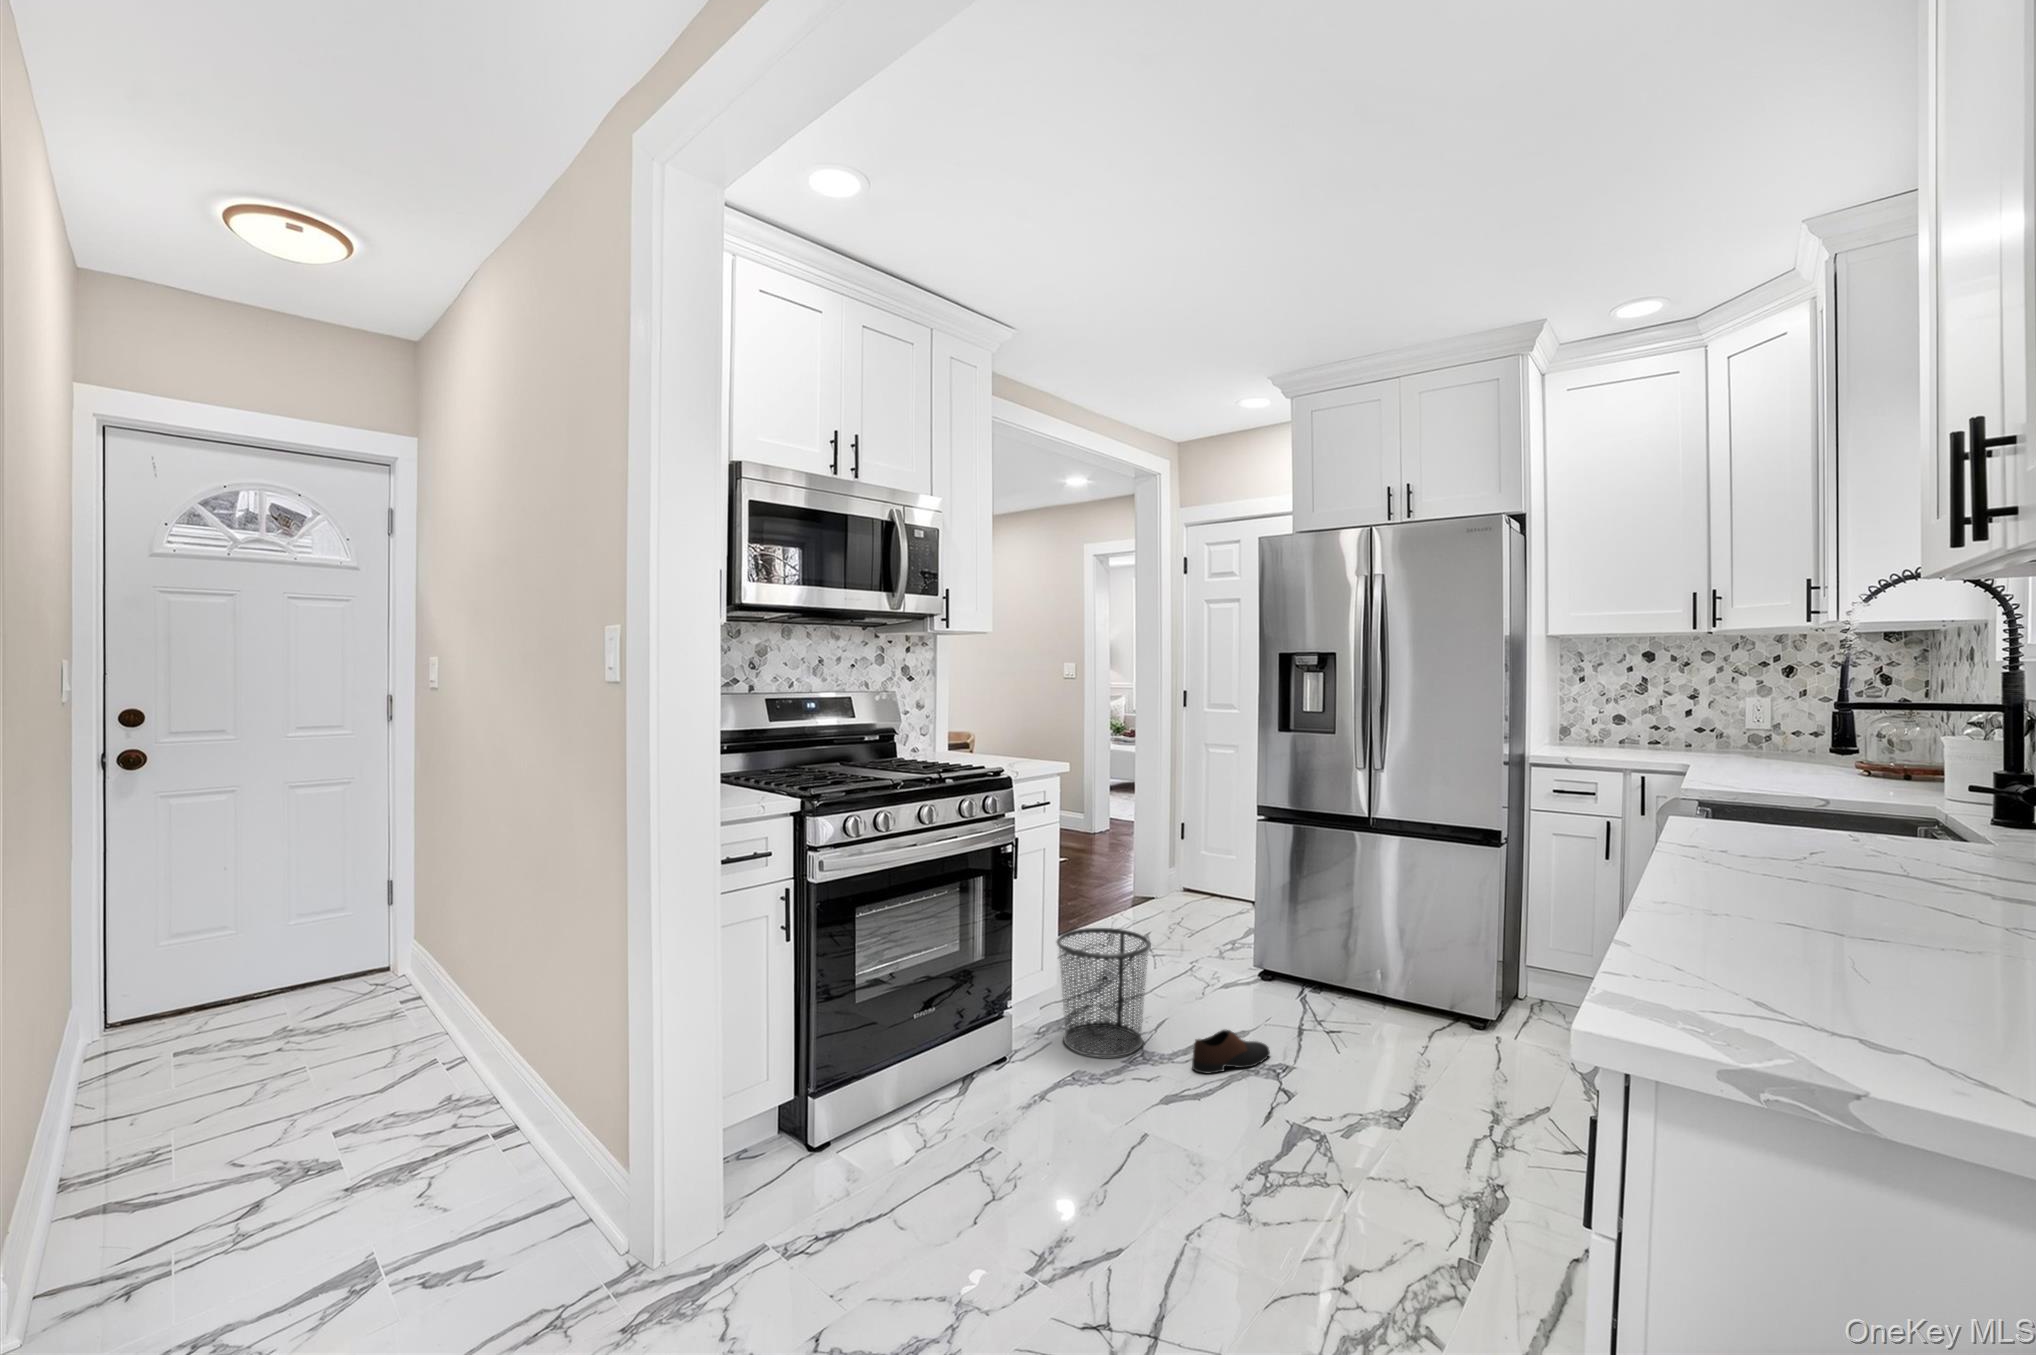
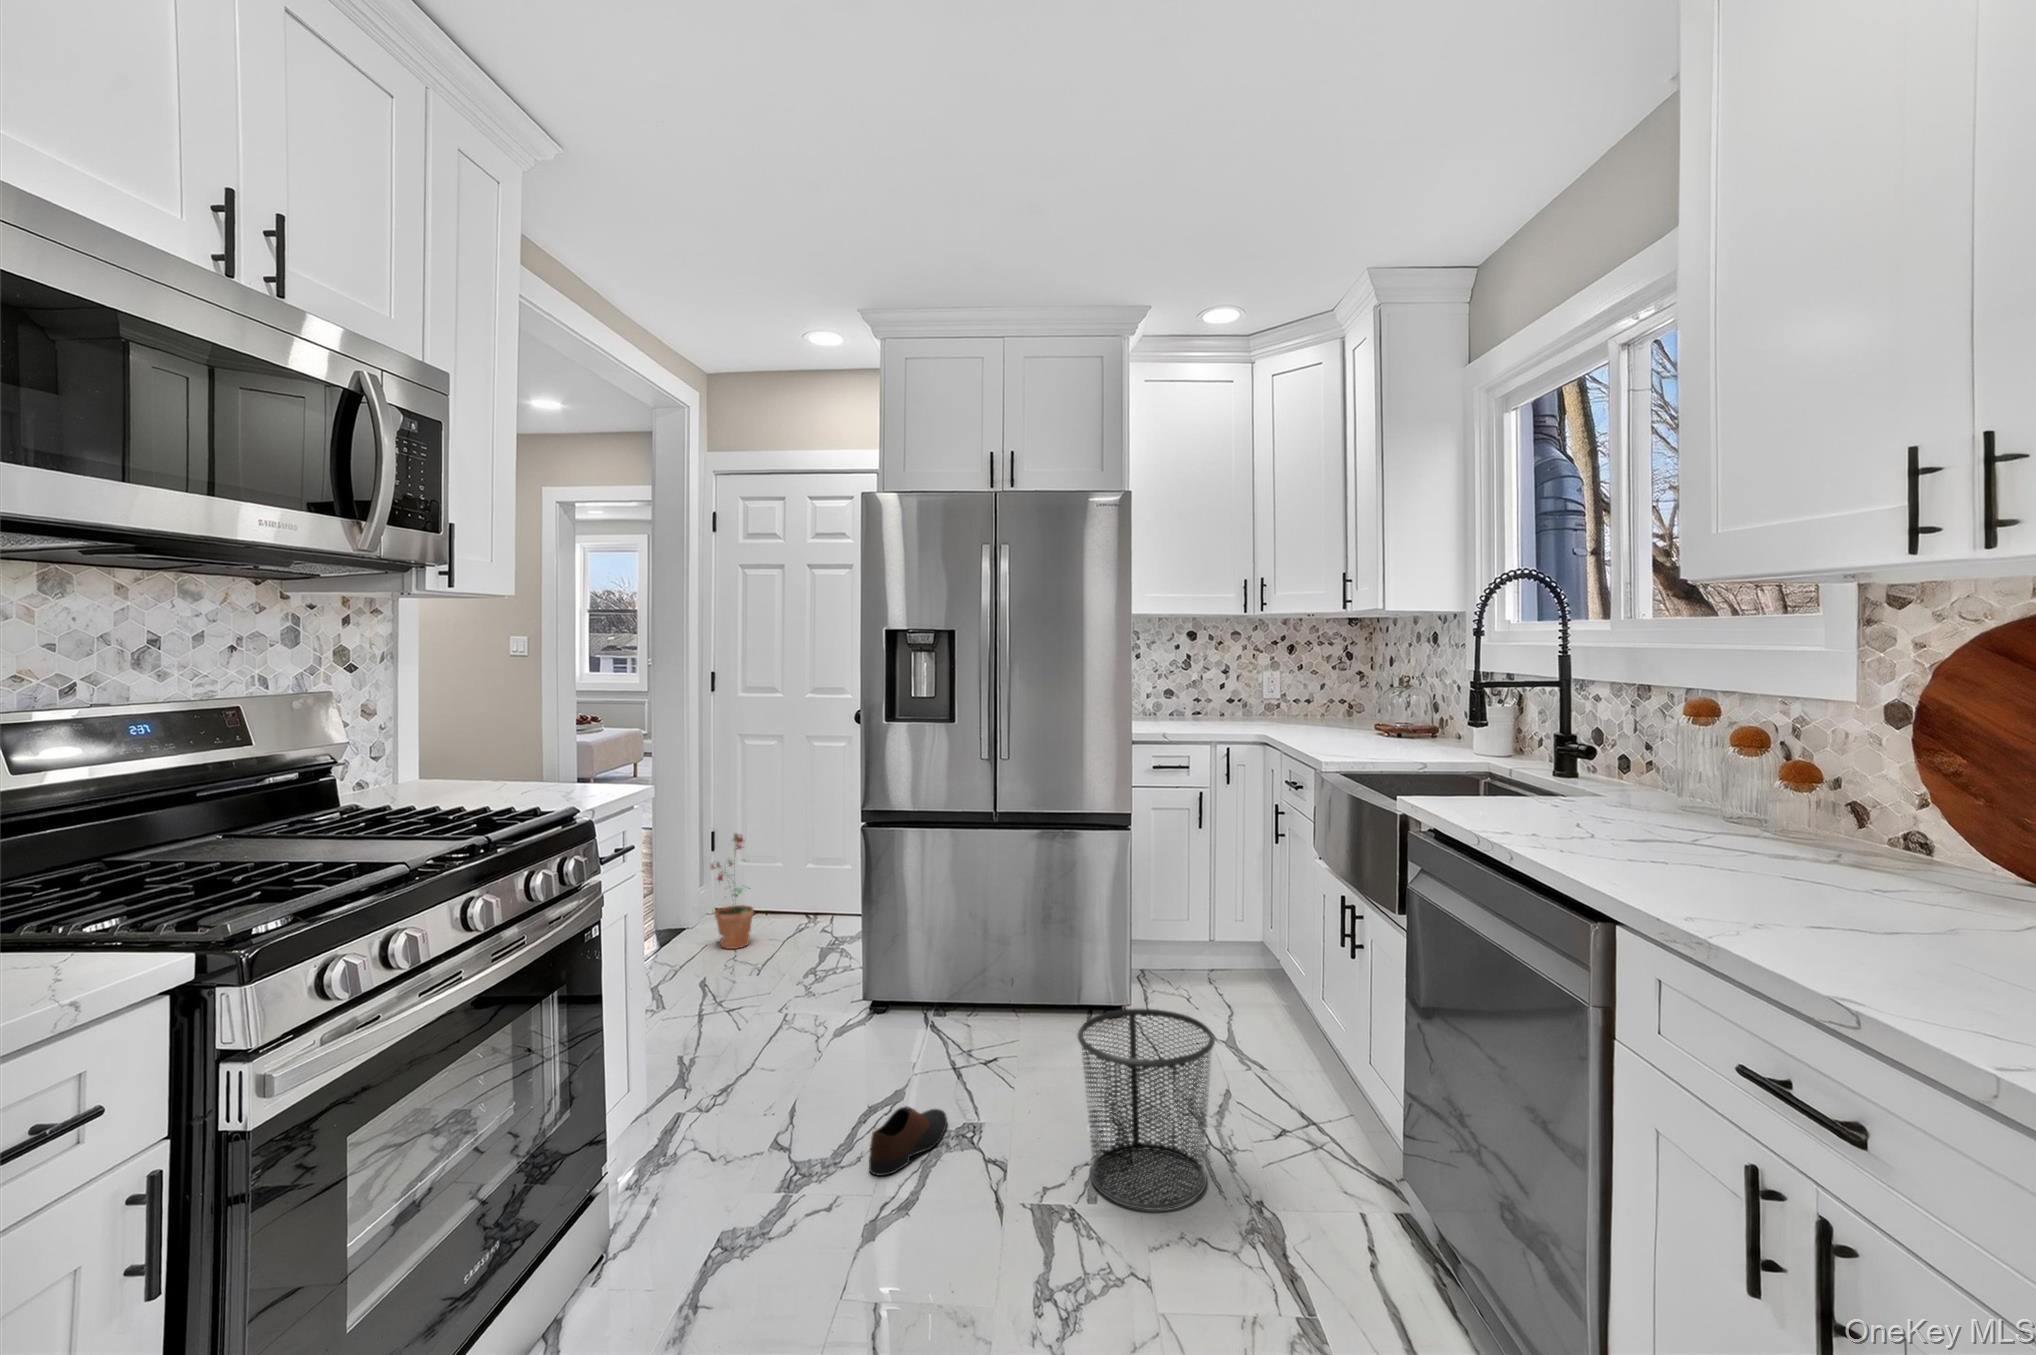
potted plant: none [1174,815,1206,908] -> present [711,833,754,949]
waste bin: present [1057,928,1151,1057] -> present [1077,1008,1215,1210]

